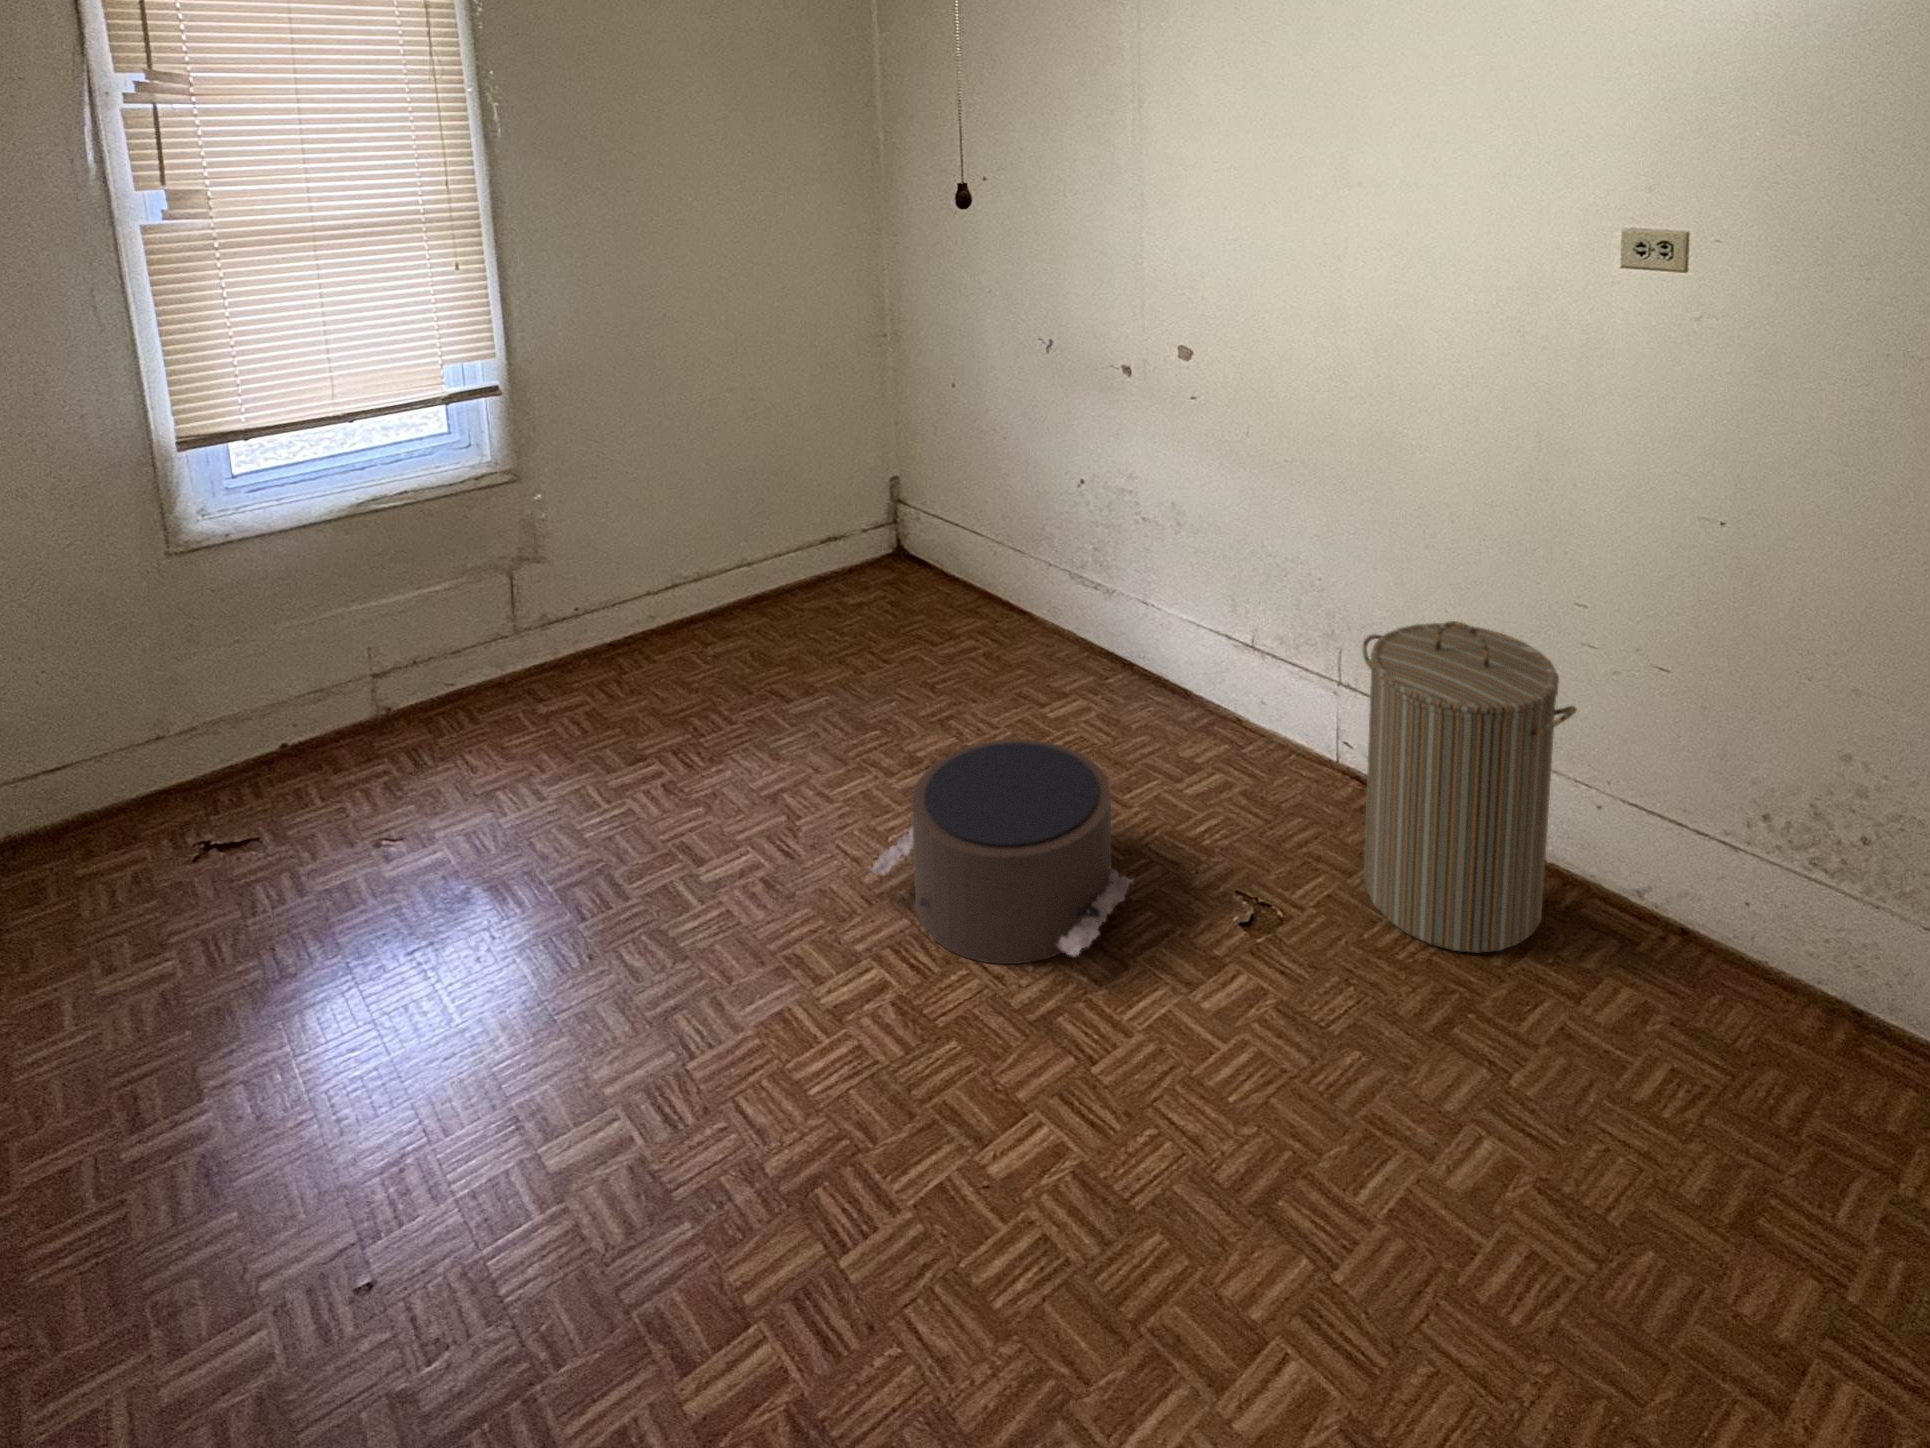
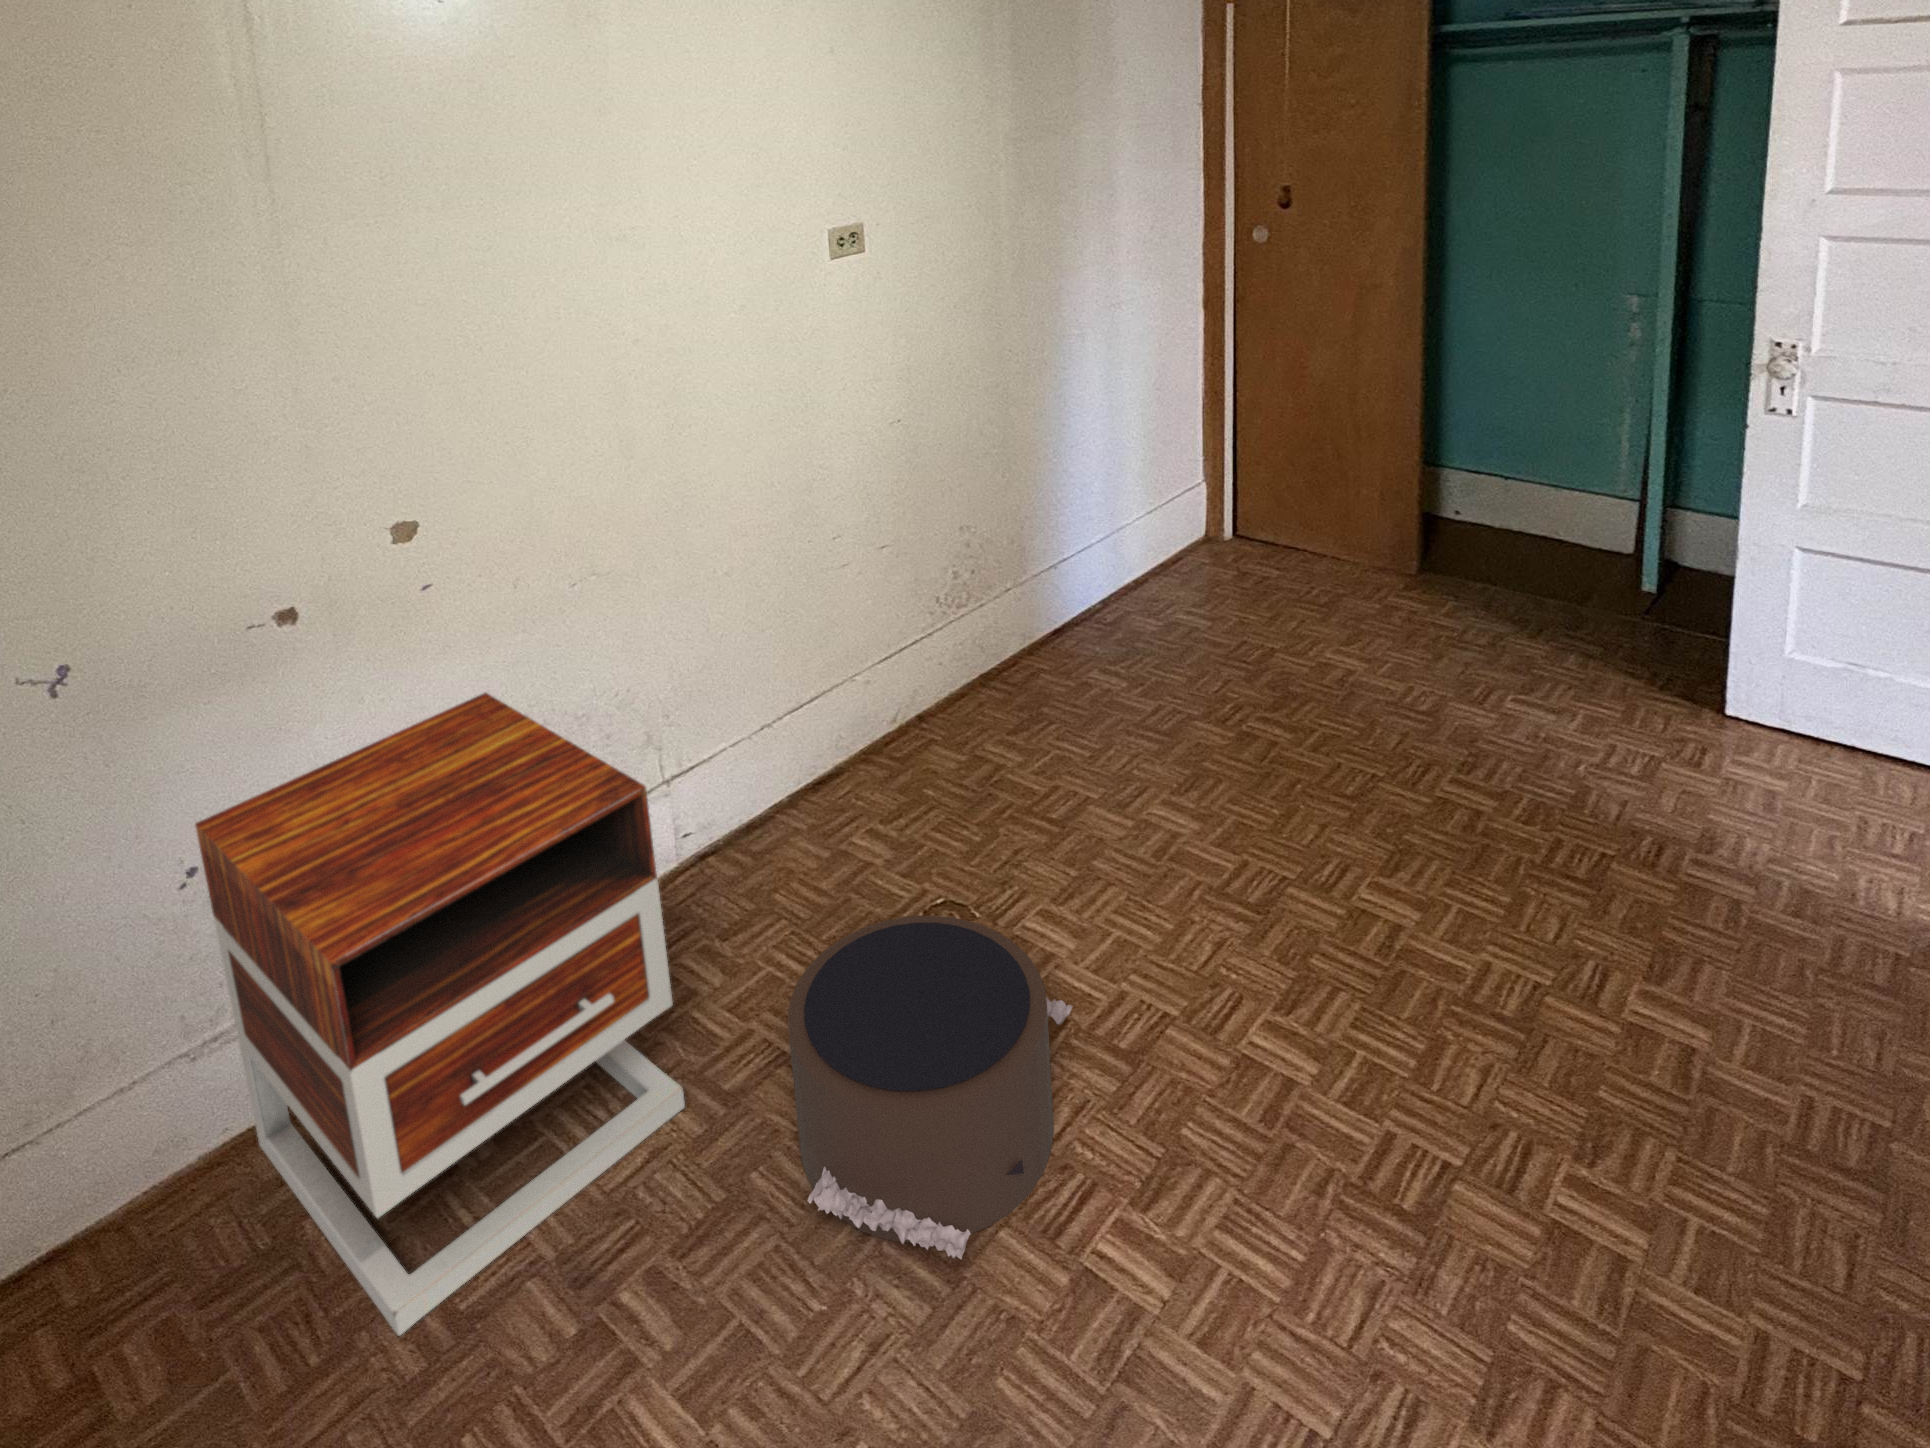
nightstand: none [940,457,1207,784] -> present [195,693,685,1336]
laundry hamper: present [1362,621,1577,953] -> none [794,555,966,845]

